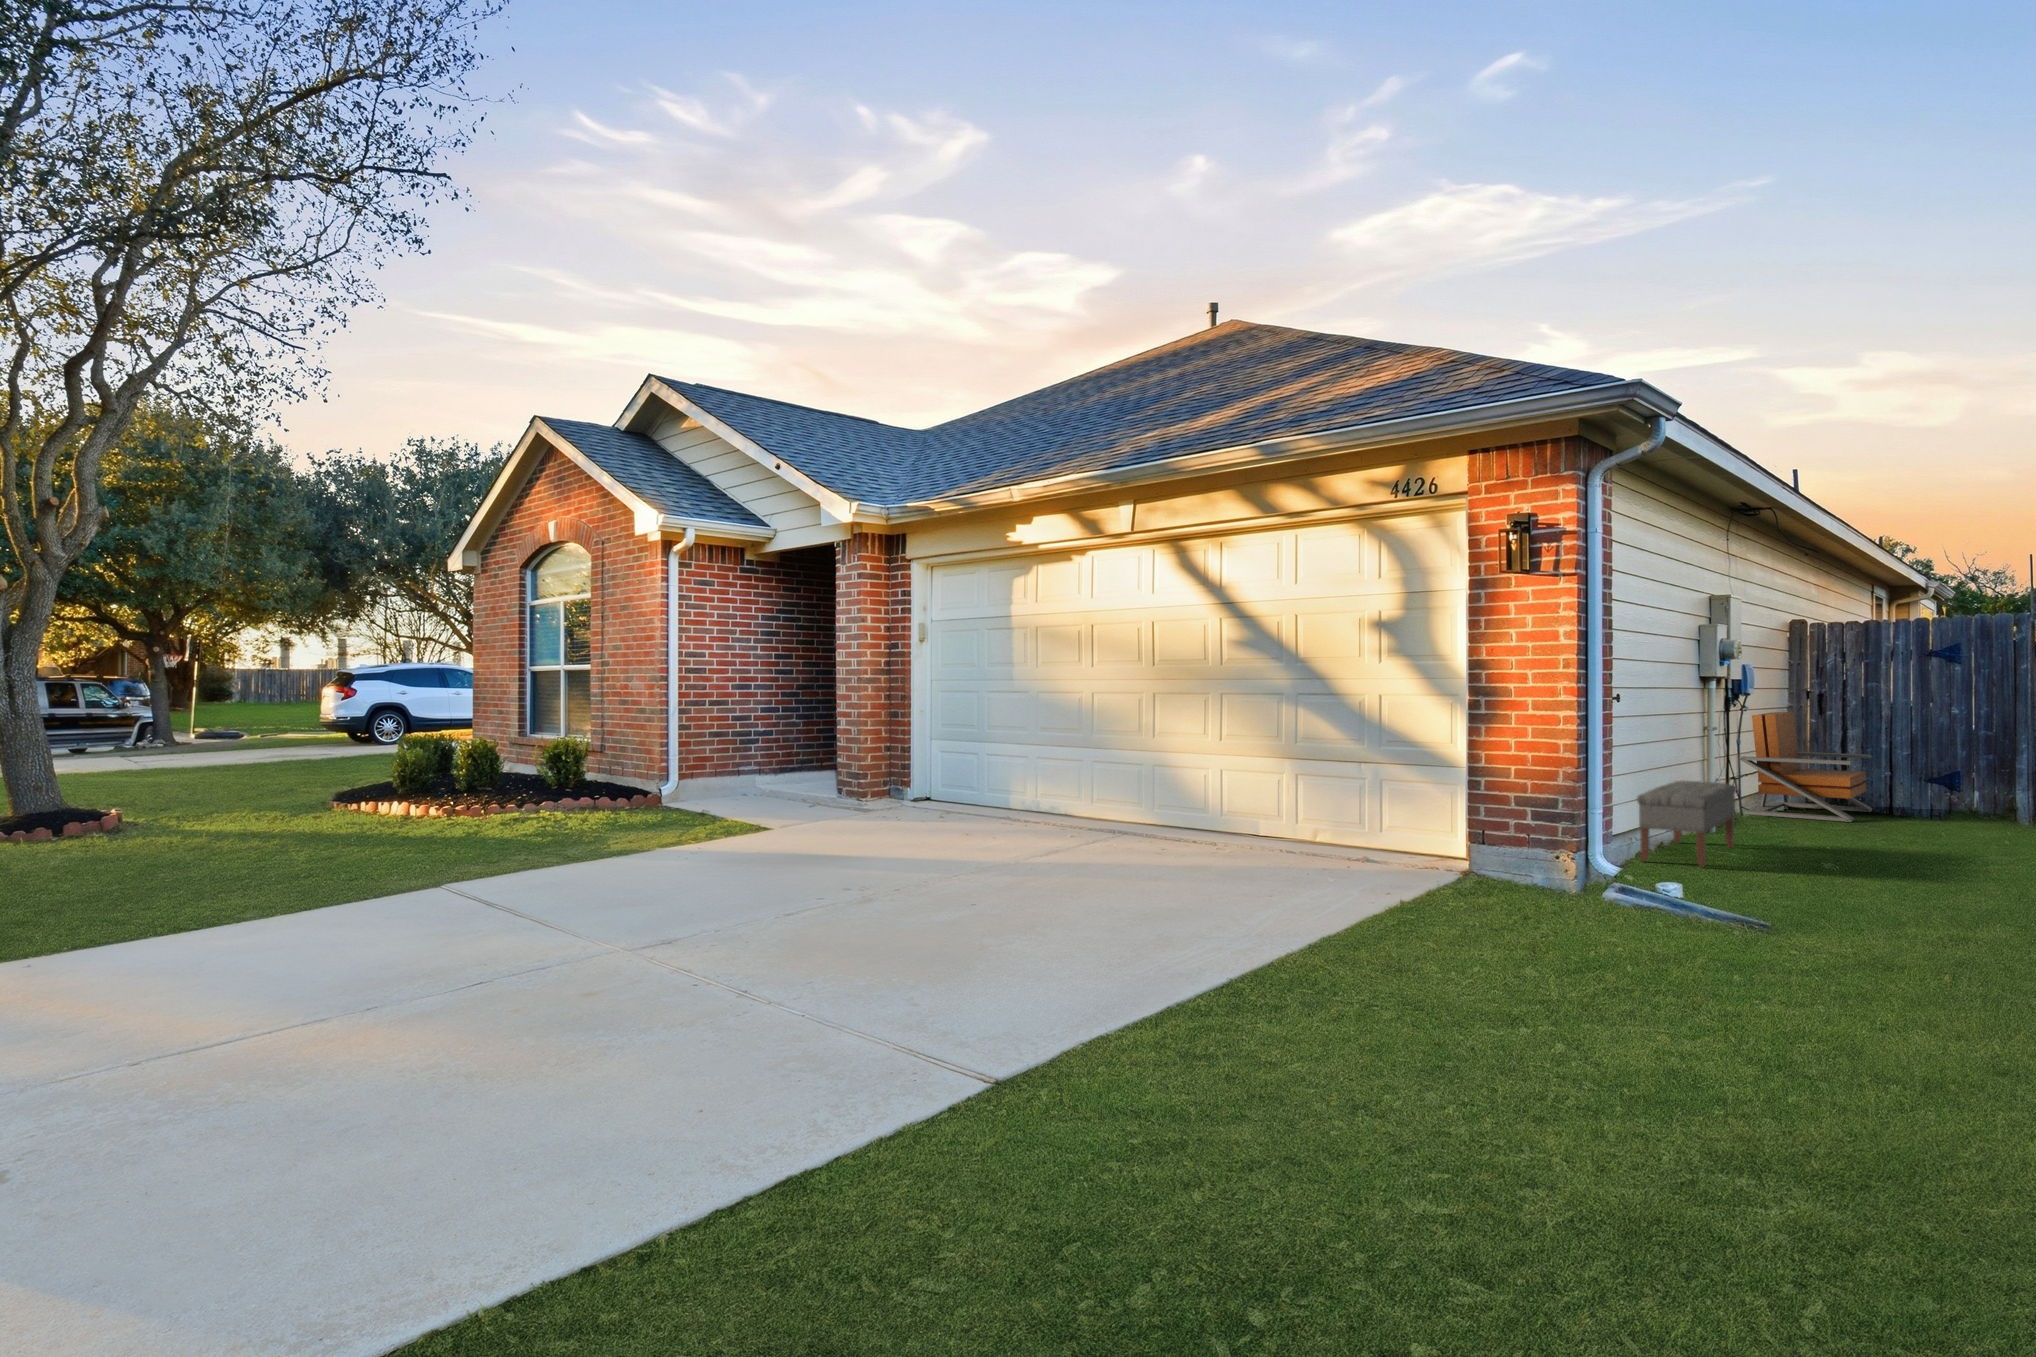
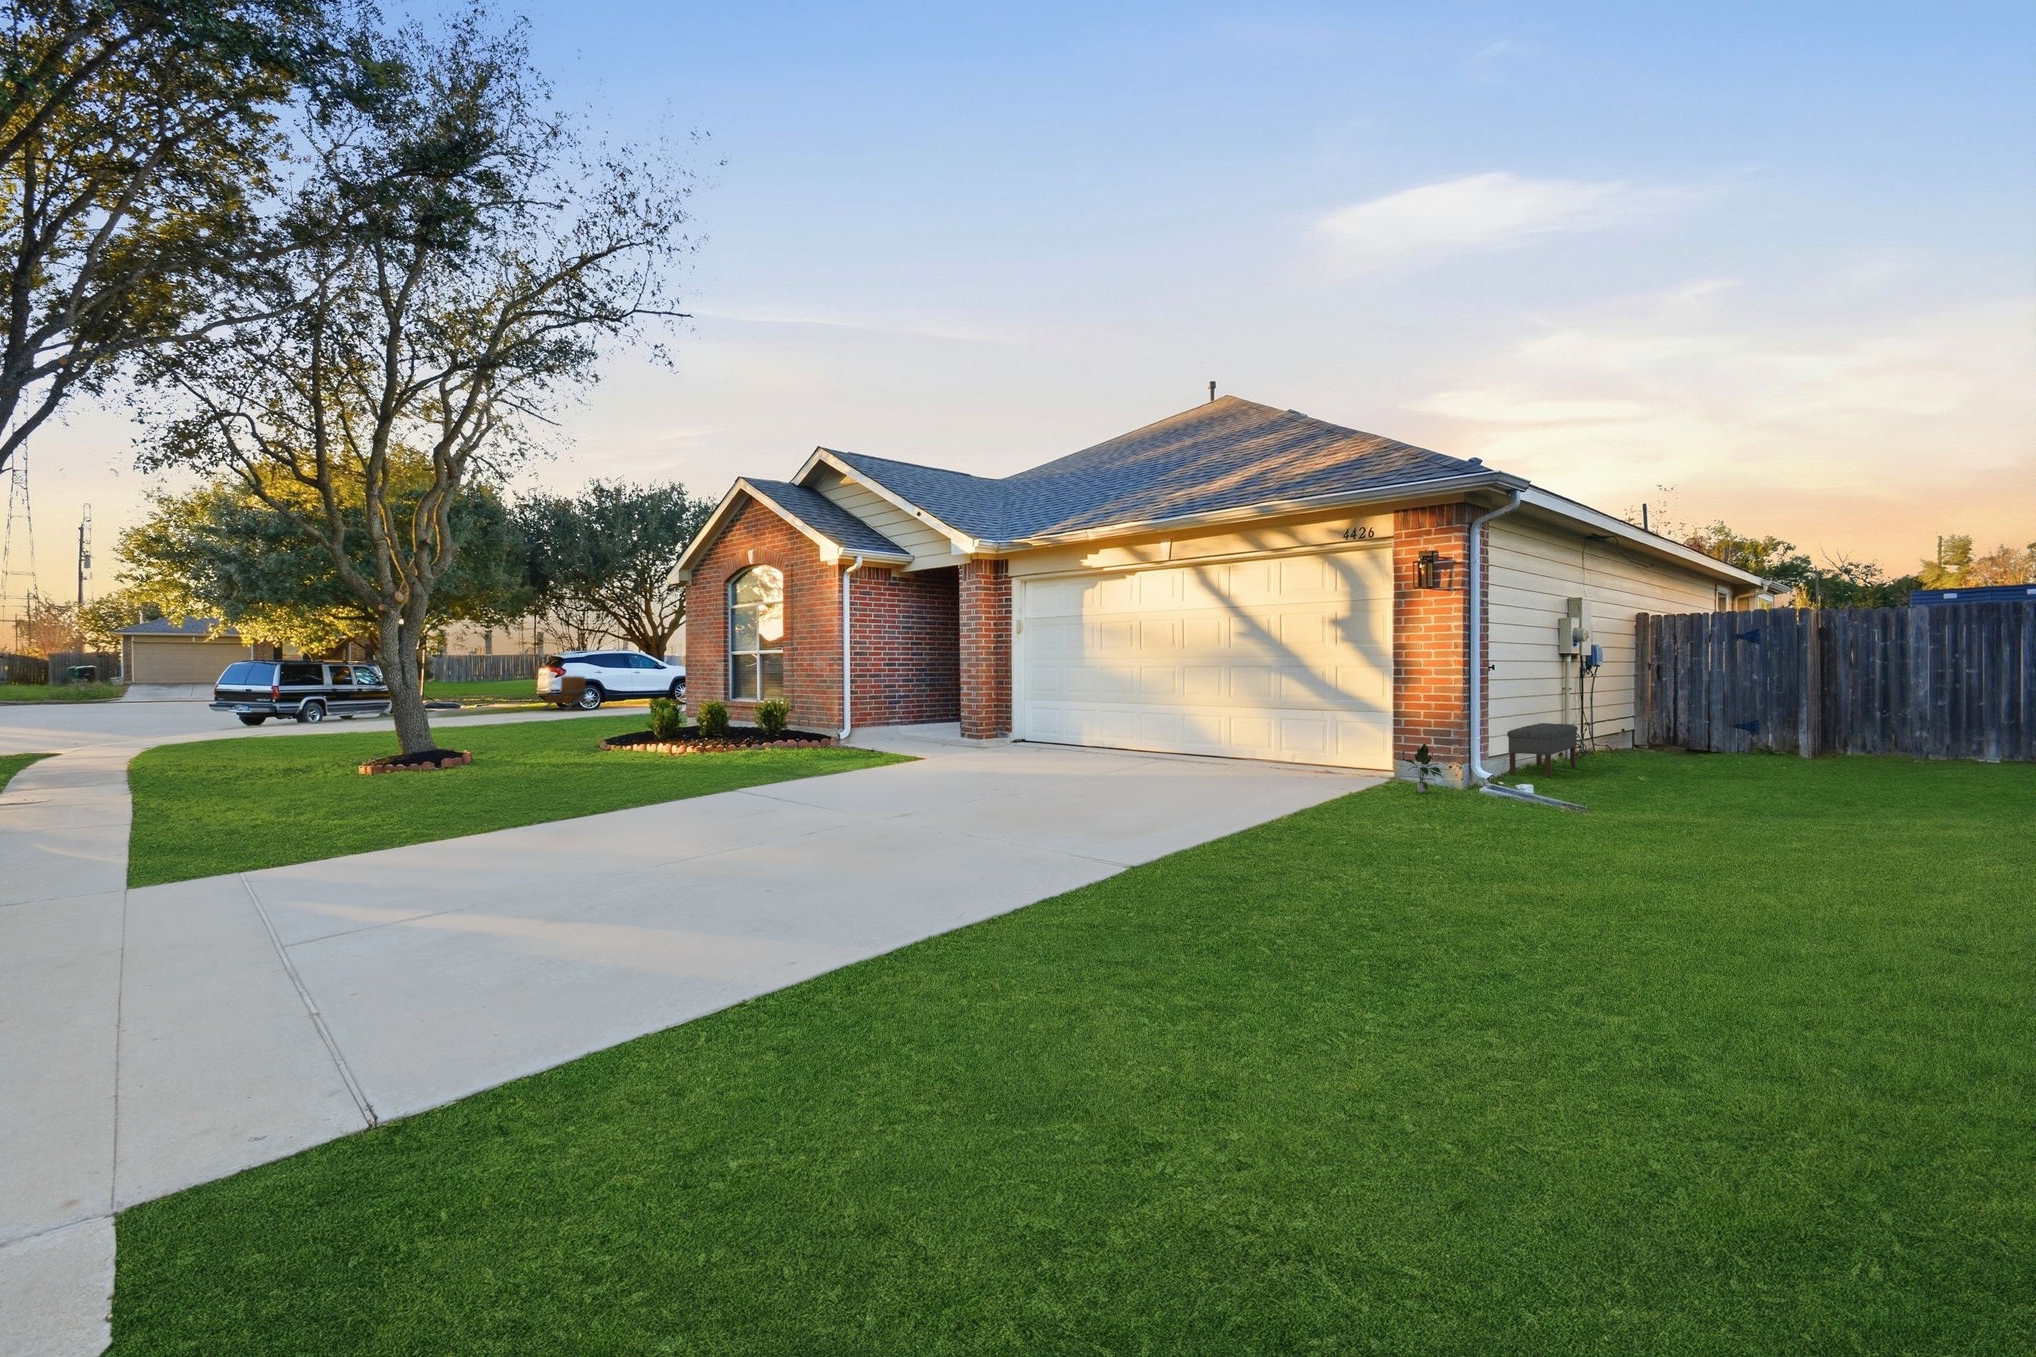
lounge chair: present [1740,711,1872,822] -> present [543,676,590,710]
potted plant: none [1486,819,1550,898] -> present [1404,744,1443,793]

